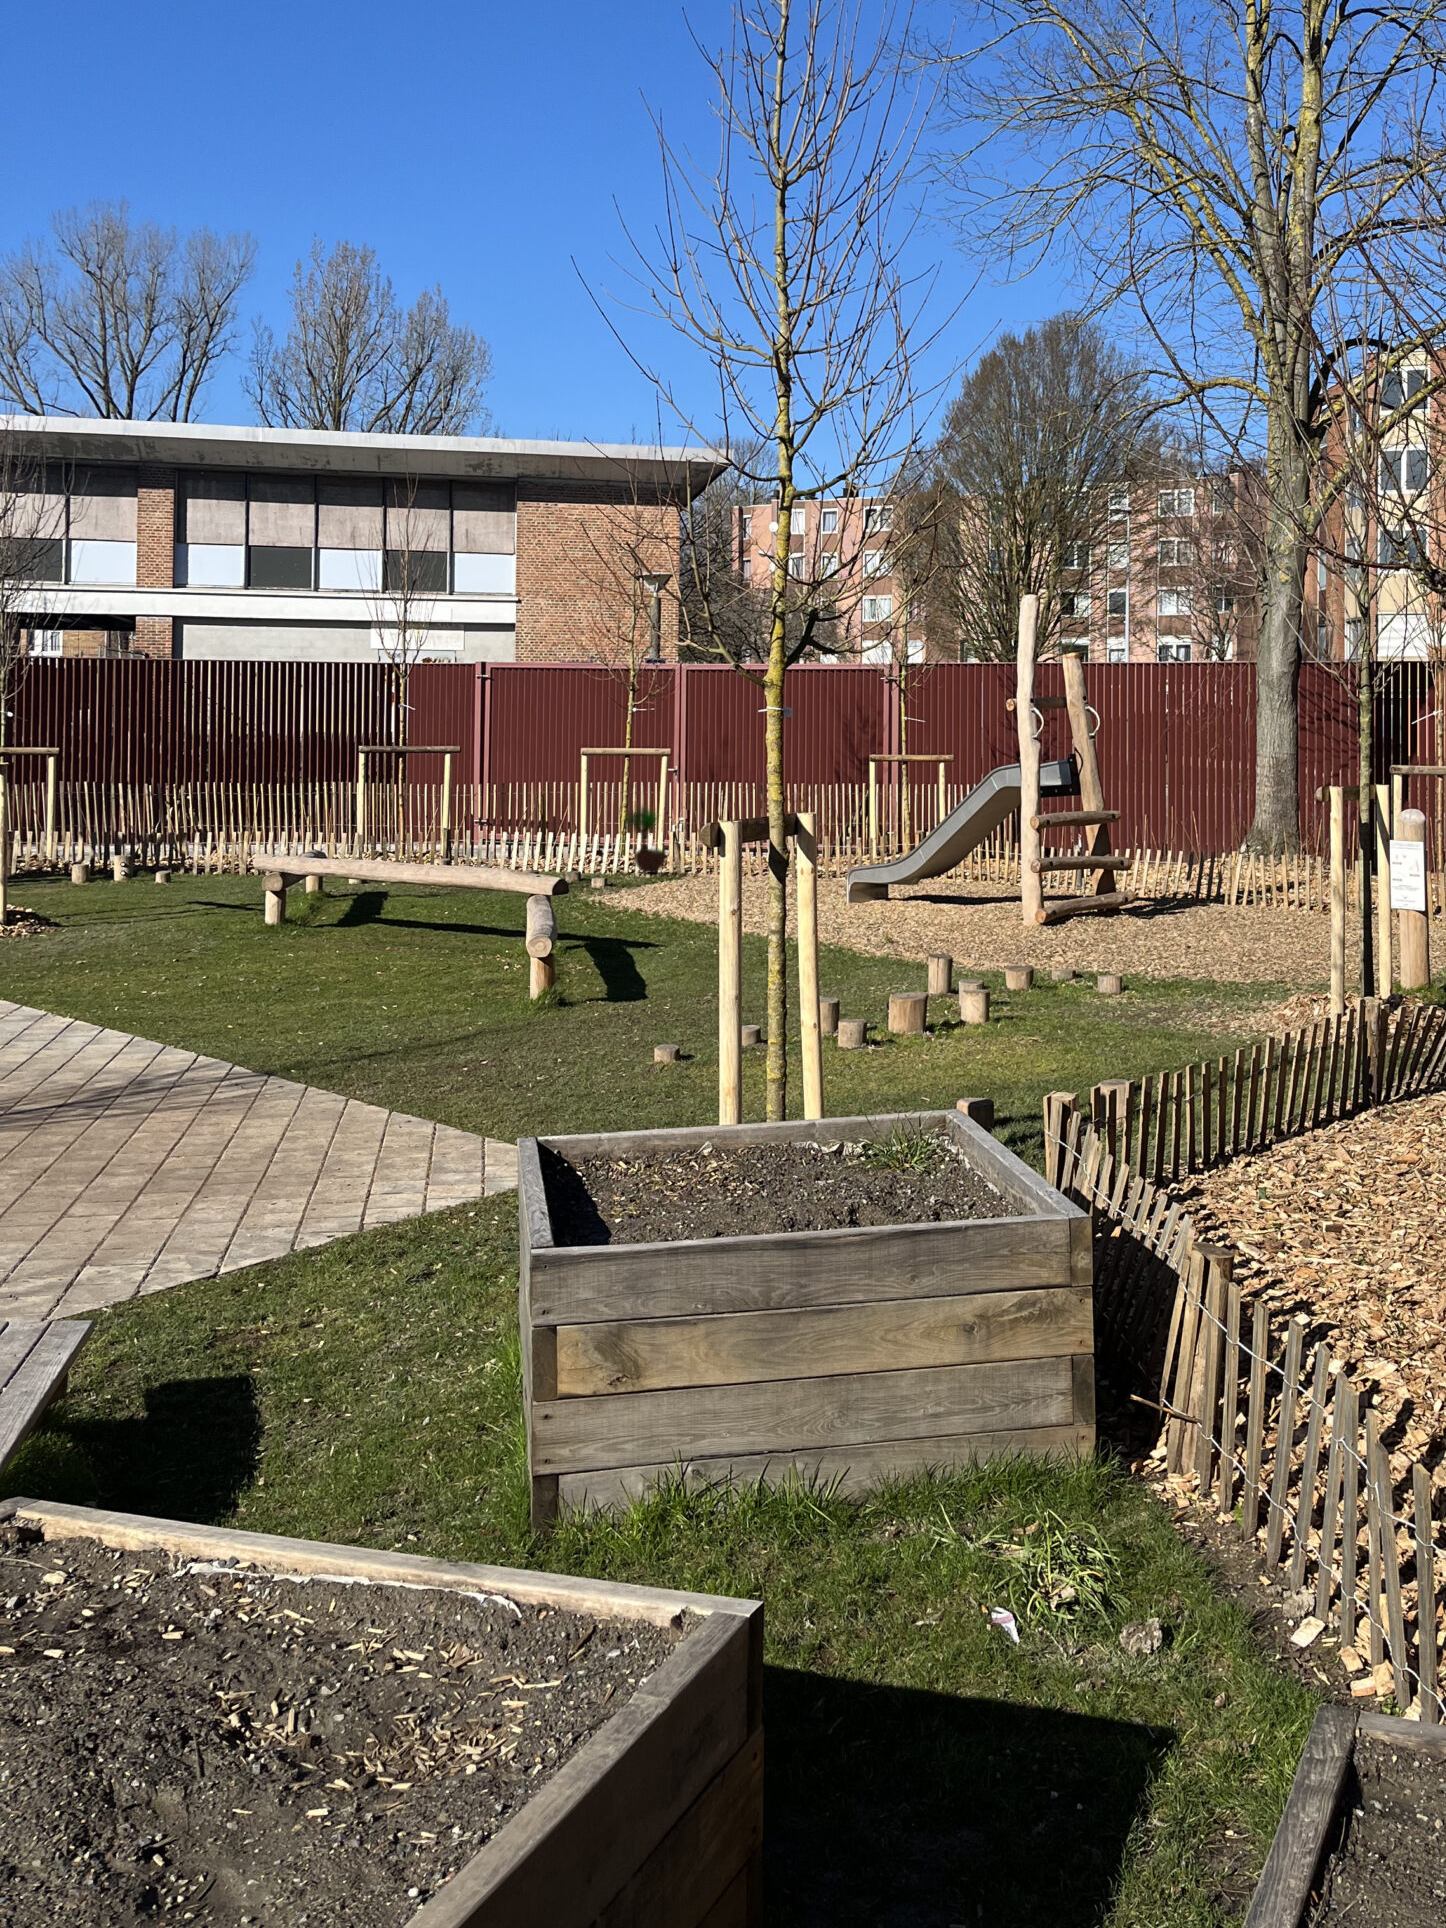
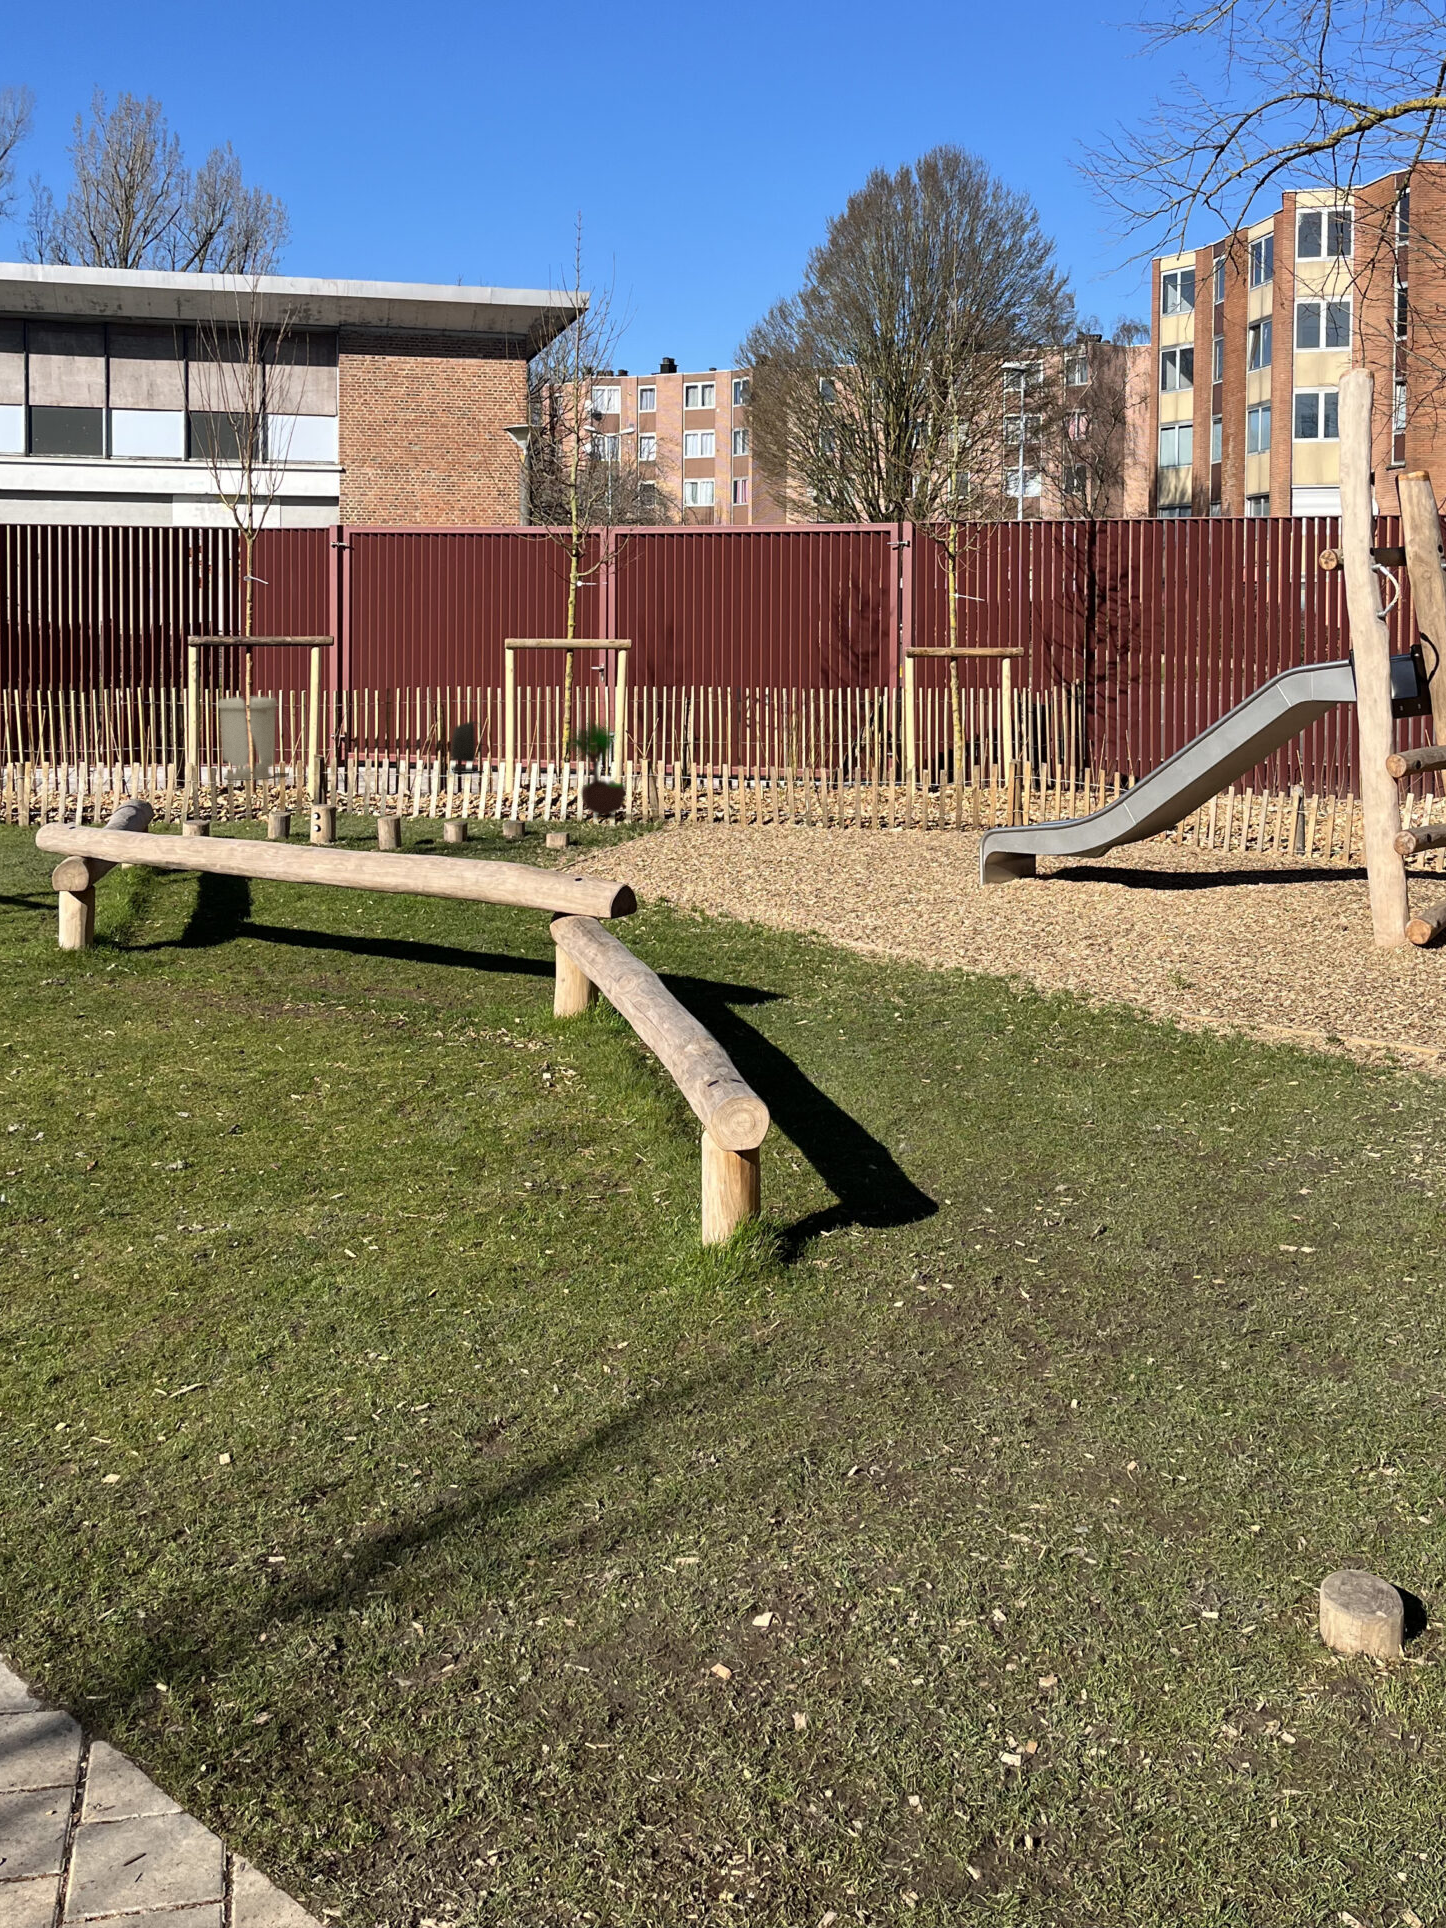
trash can: none [387,790,433,852] -> present [218,696,277,780]
backpack: none [563,809,591,849] -> present [451,721,481,773]

